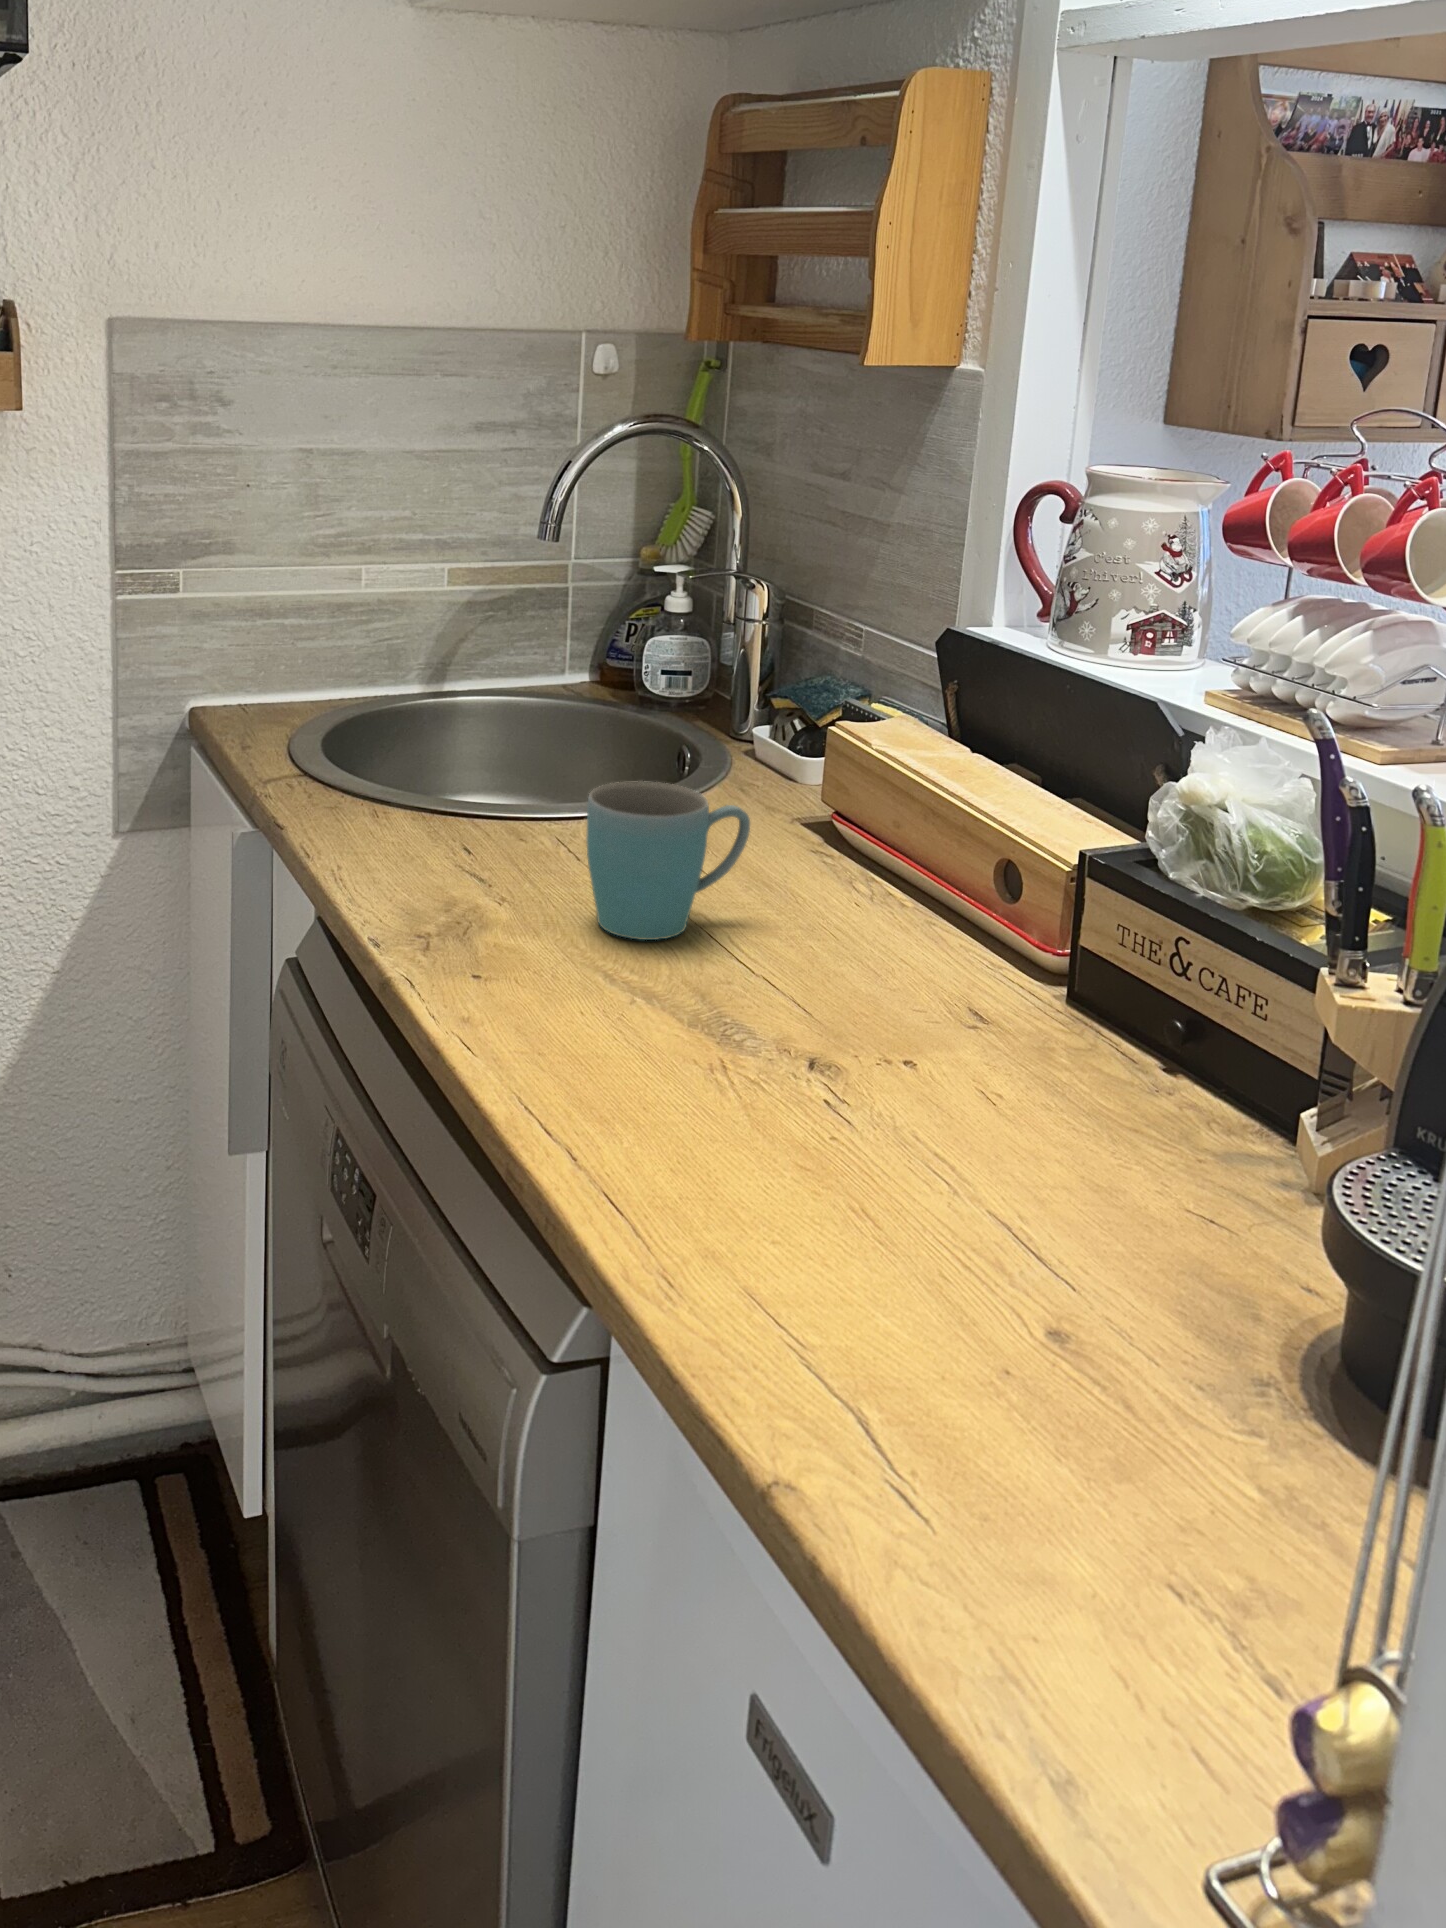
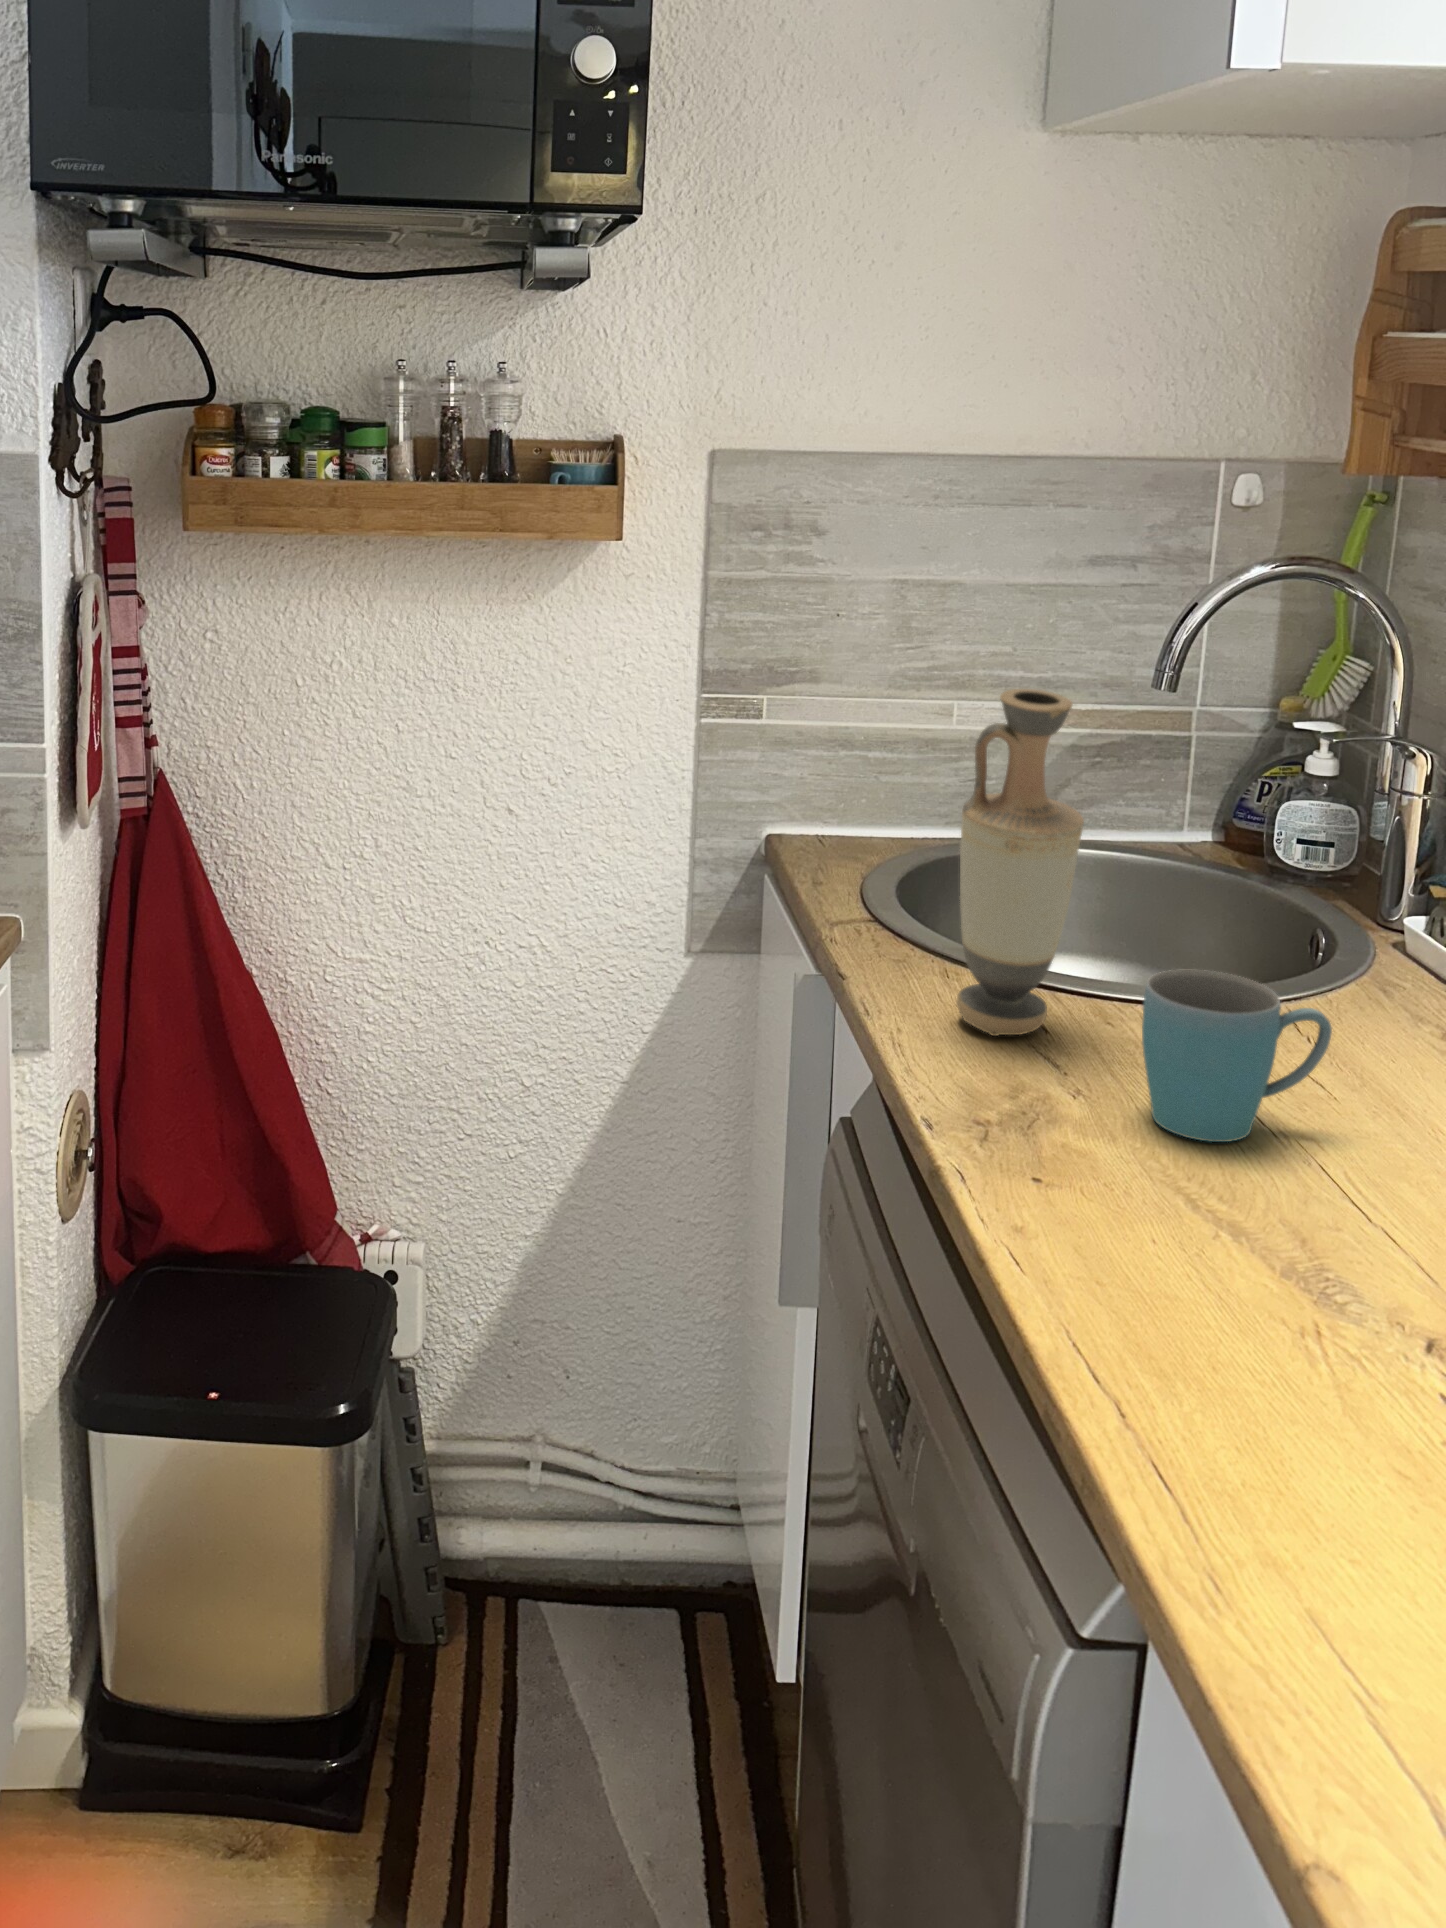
vase: none [399,527,514,869] -> present [956,689,1084,1036]

